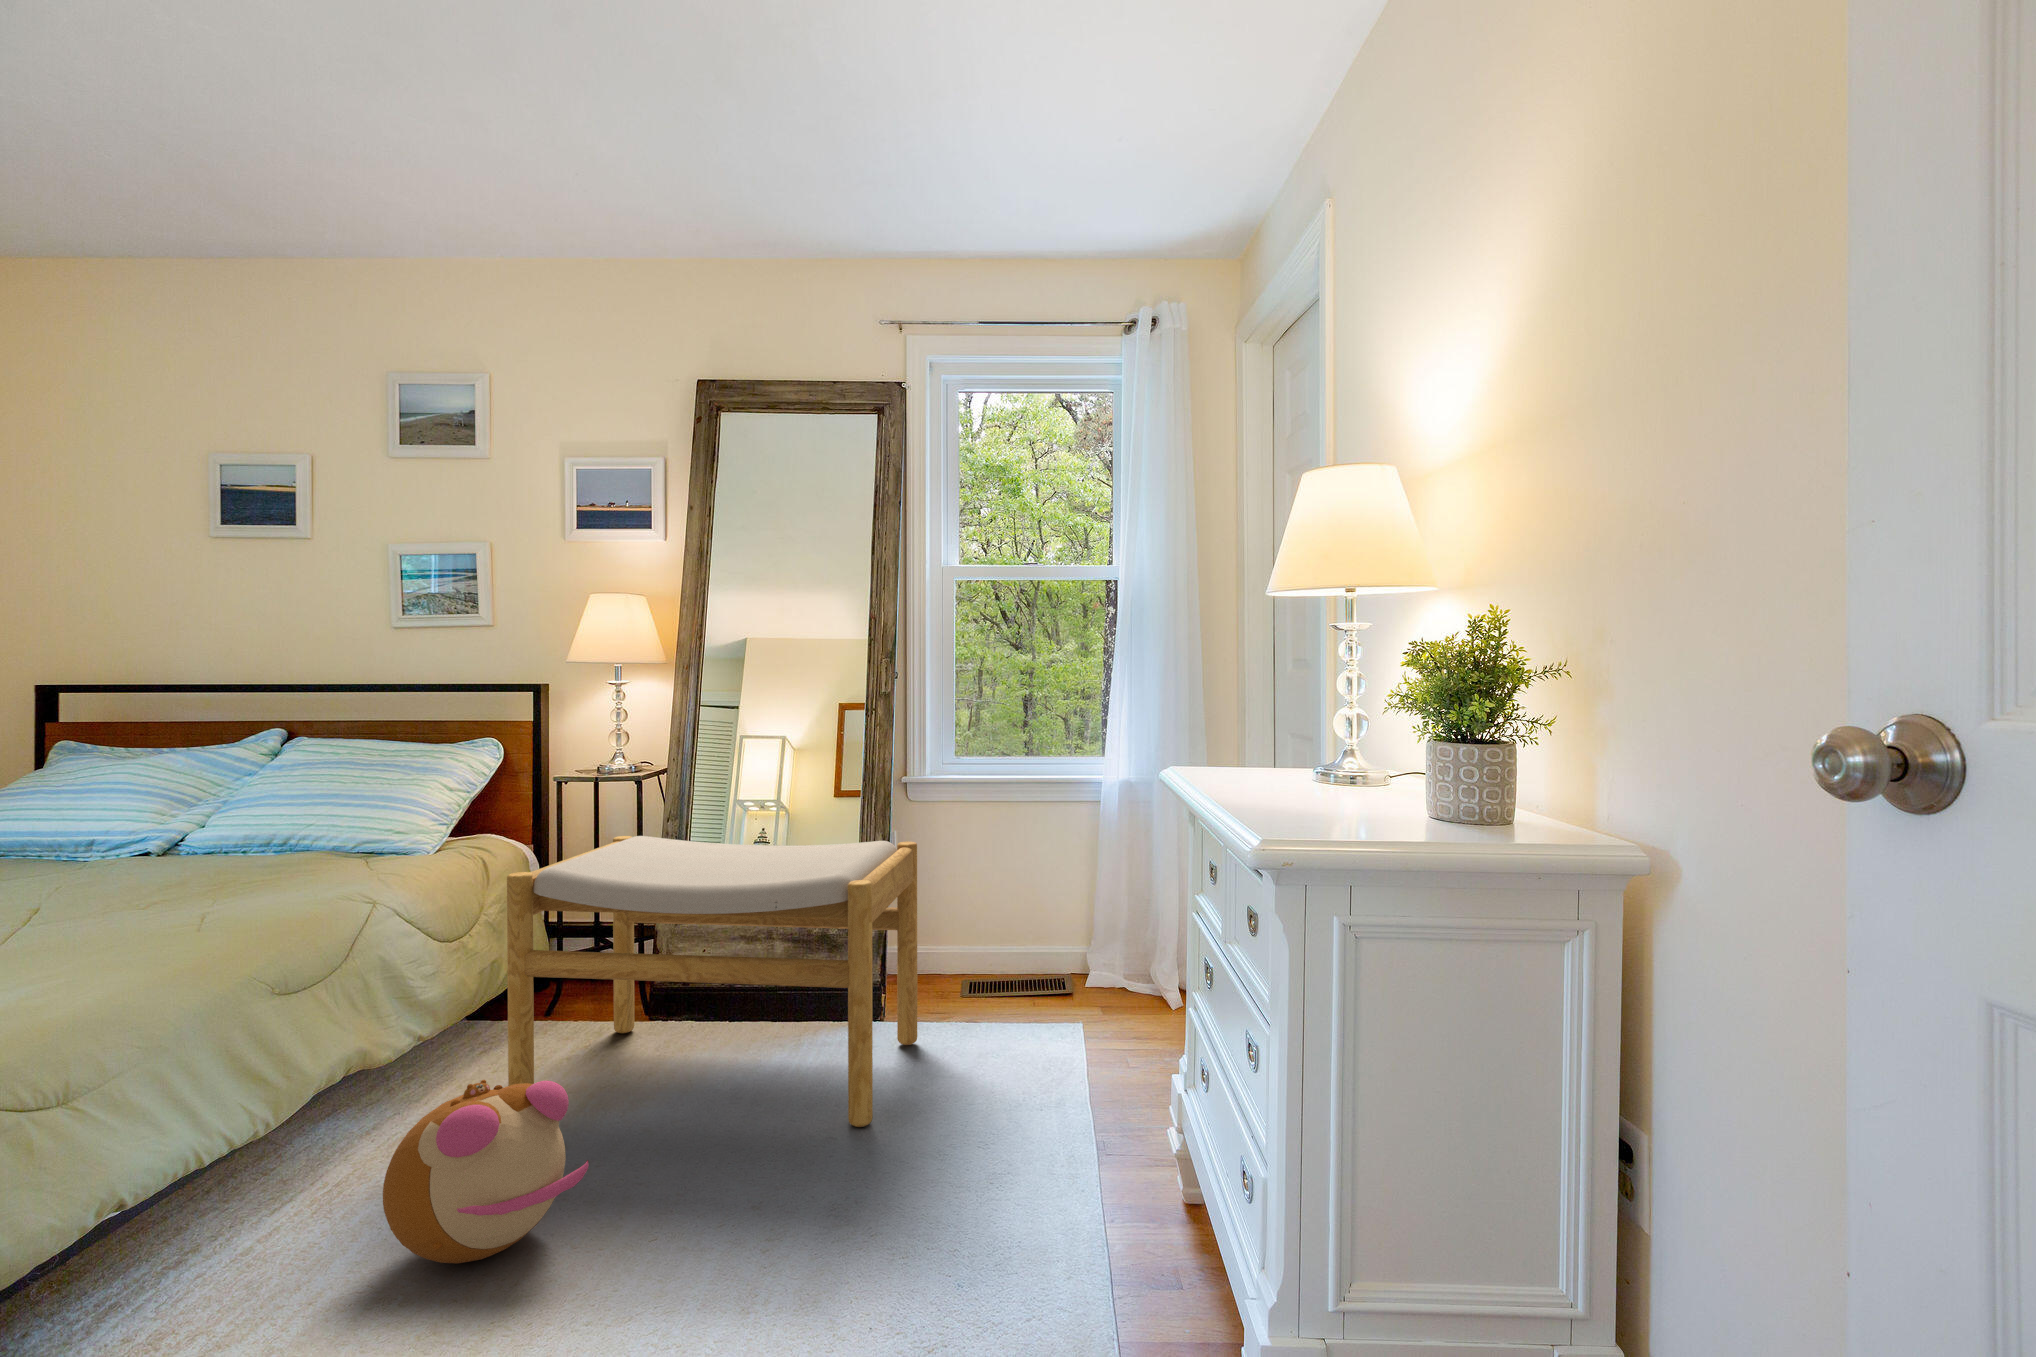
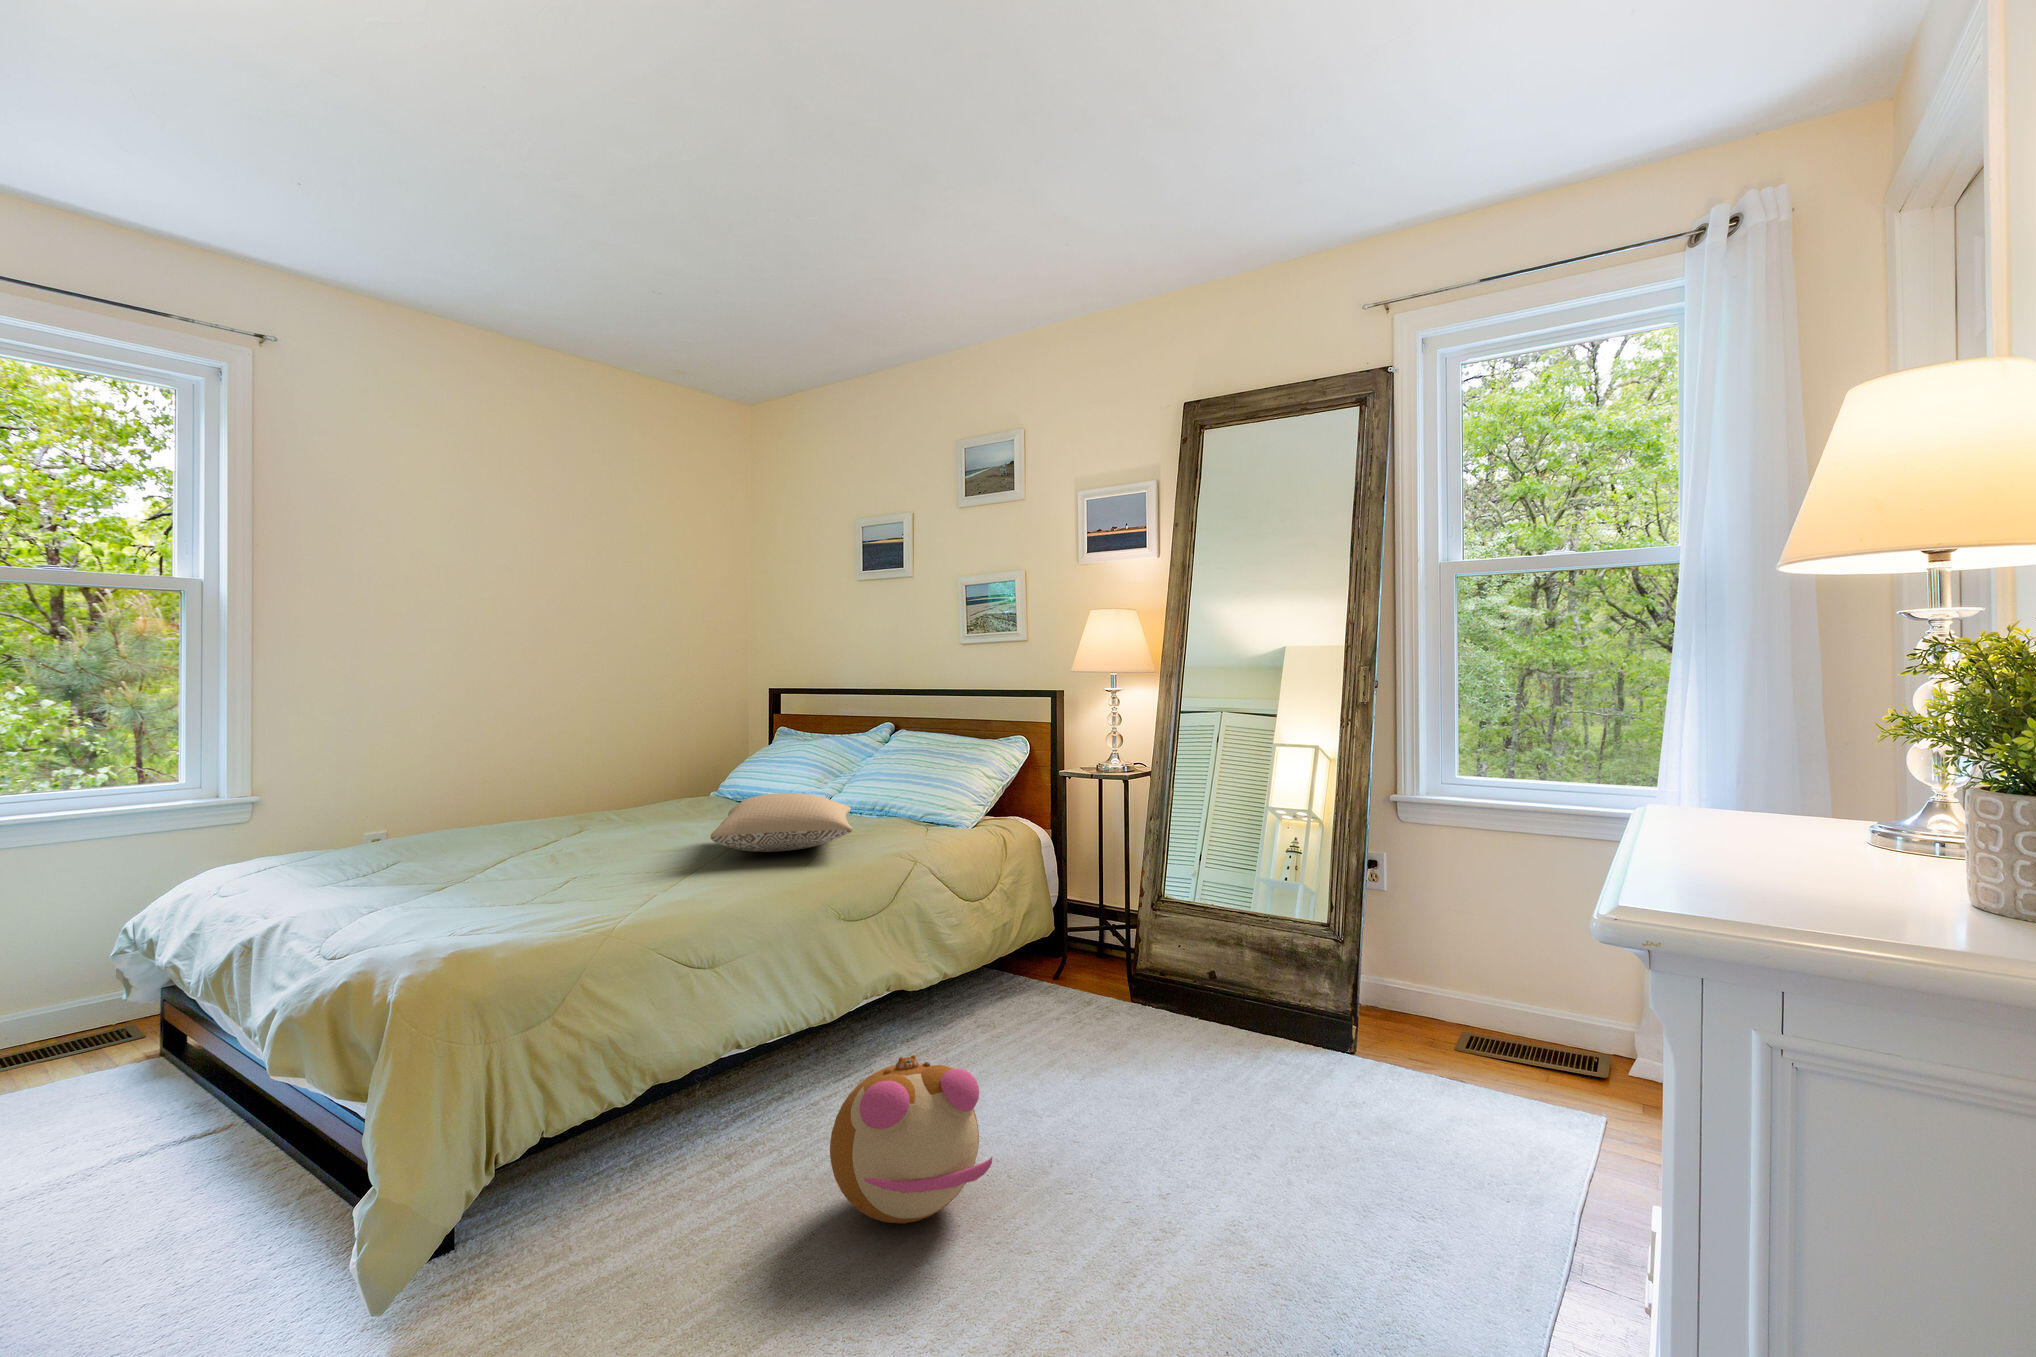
pillow: none [55,822,302,902] -> present [711,793,853,852]
footstool: present [507,836,917,1127] -> none [984,831,1386,1190]

